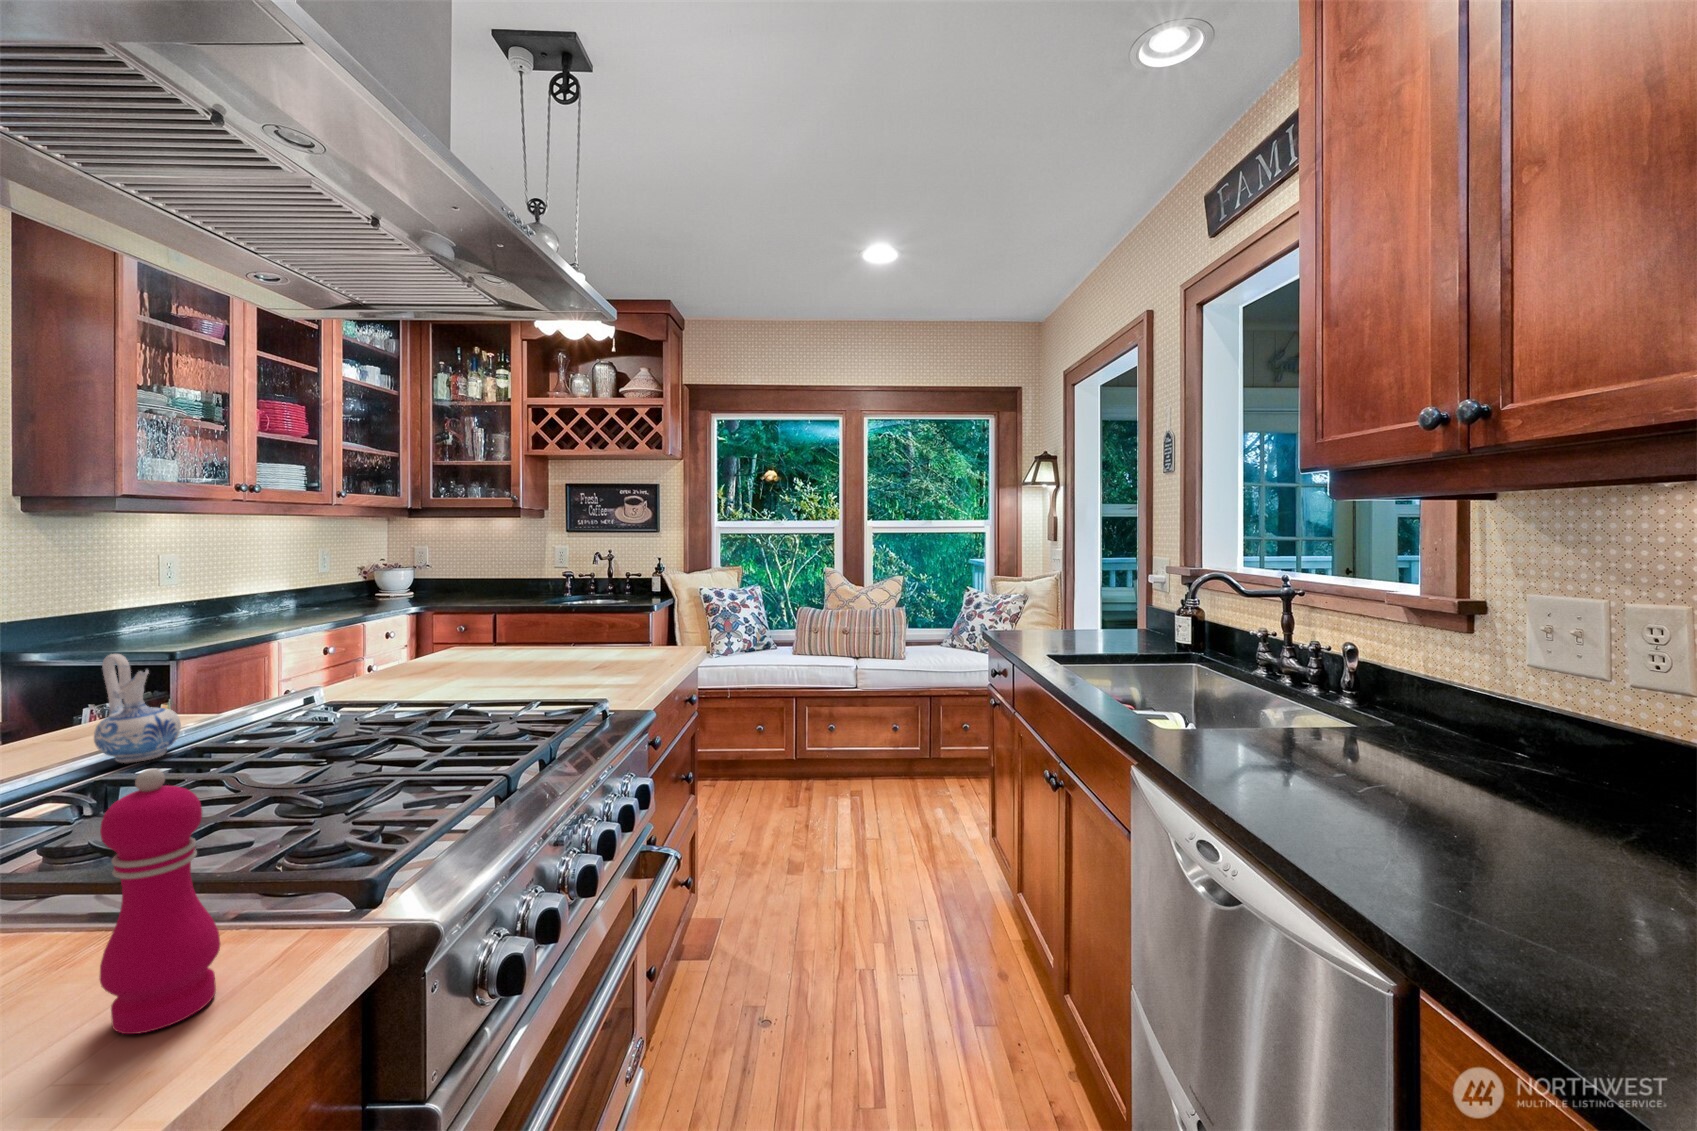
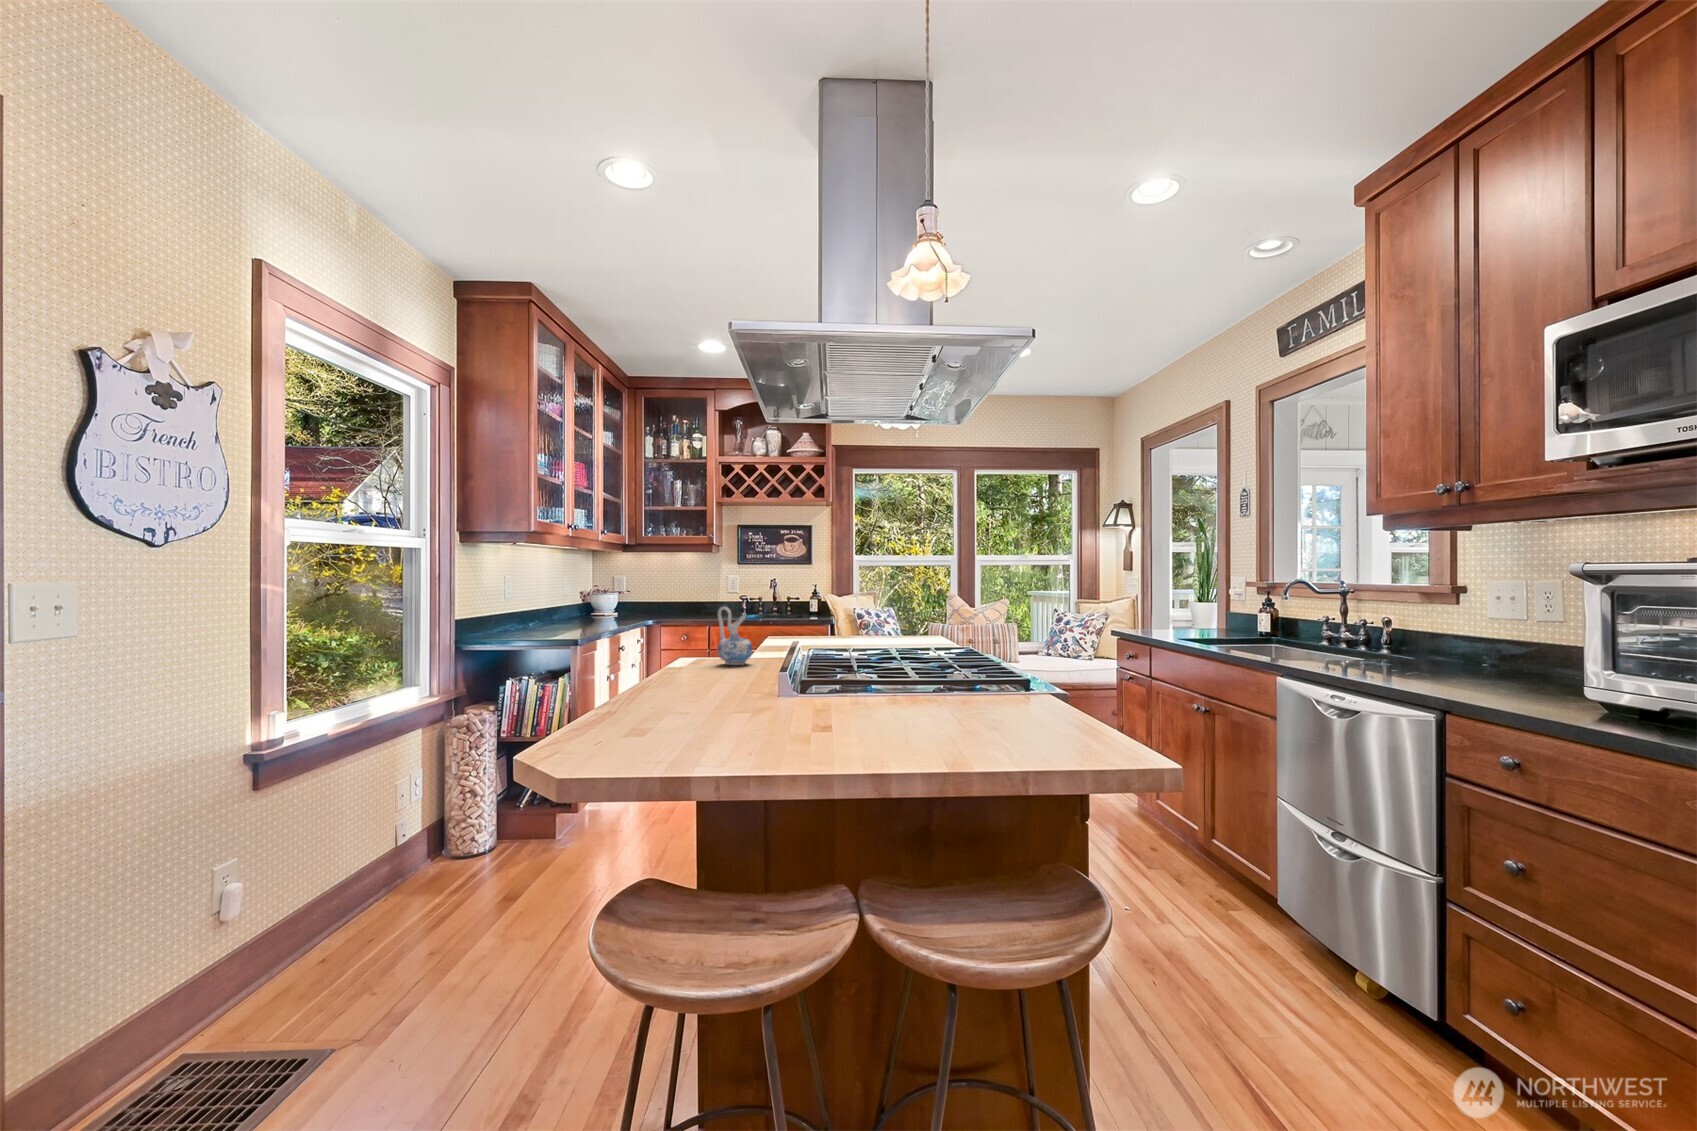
pepper mill: present [100,769,220,1034] -> none [970,612,1003,705]

